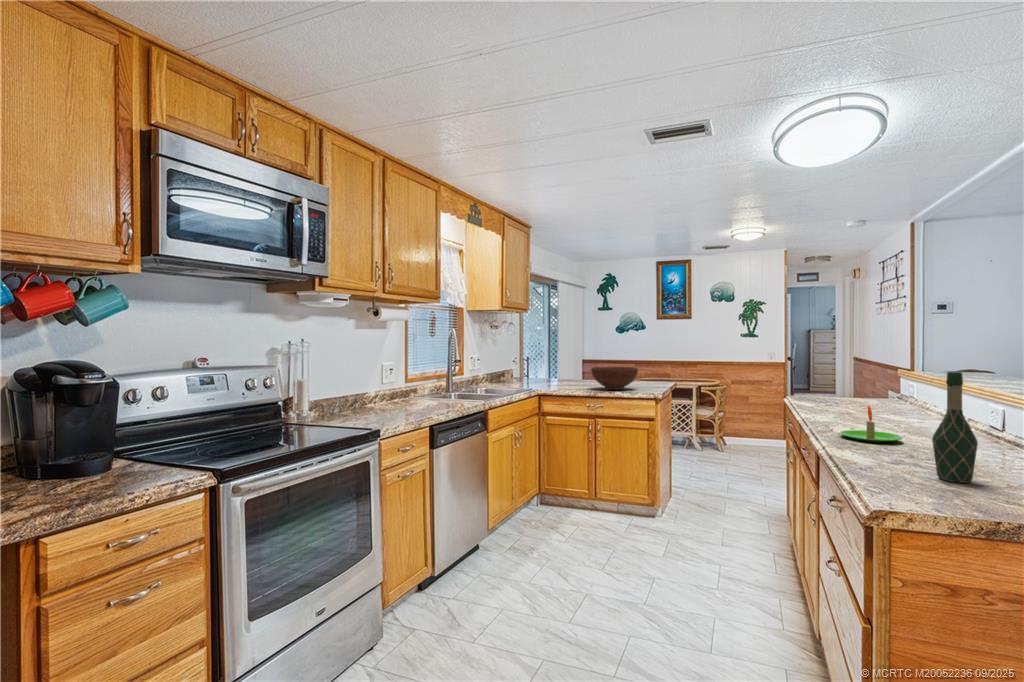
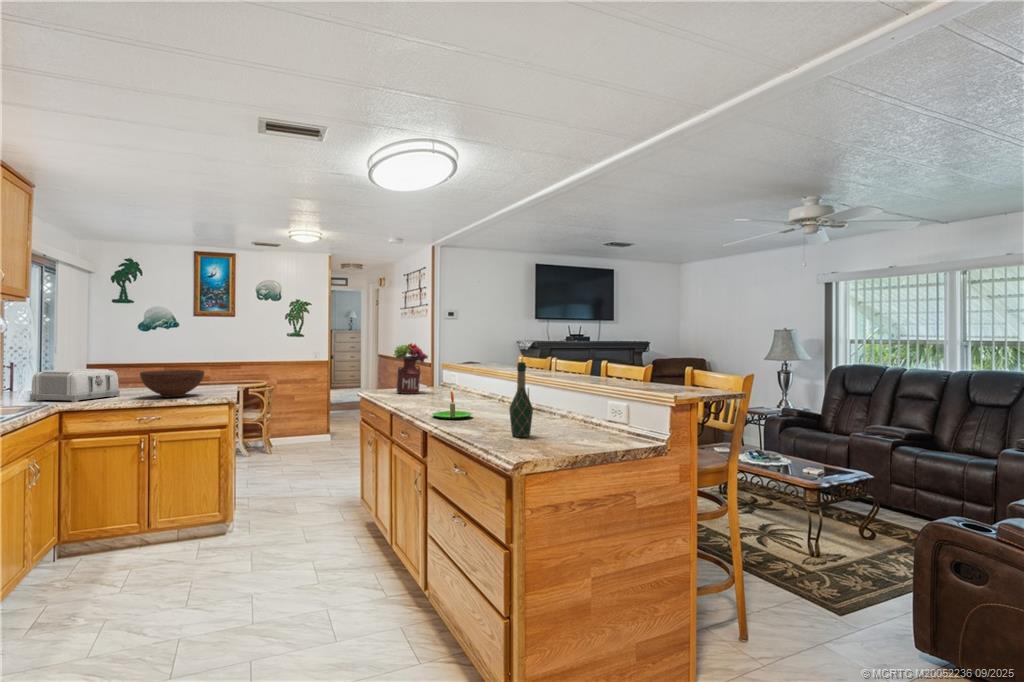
flower arrangement: none [823,343,874,405] -> present [394,343,428,394]
toaster: none [530,364,582,389] -> present [30,369,120,402]

